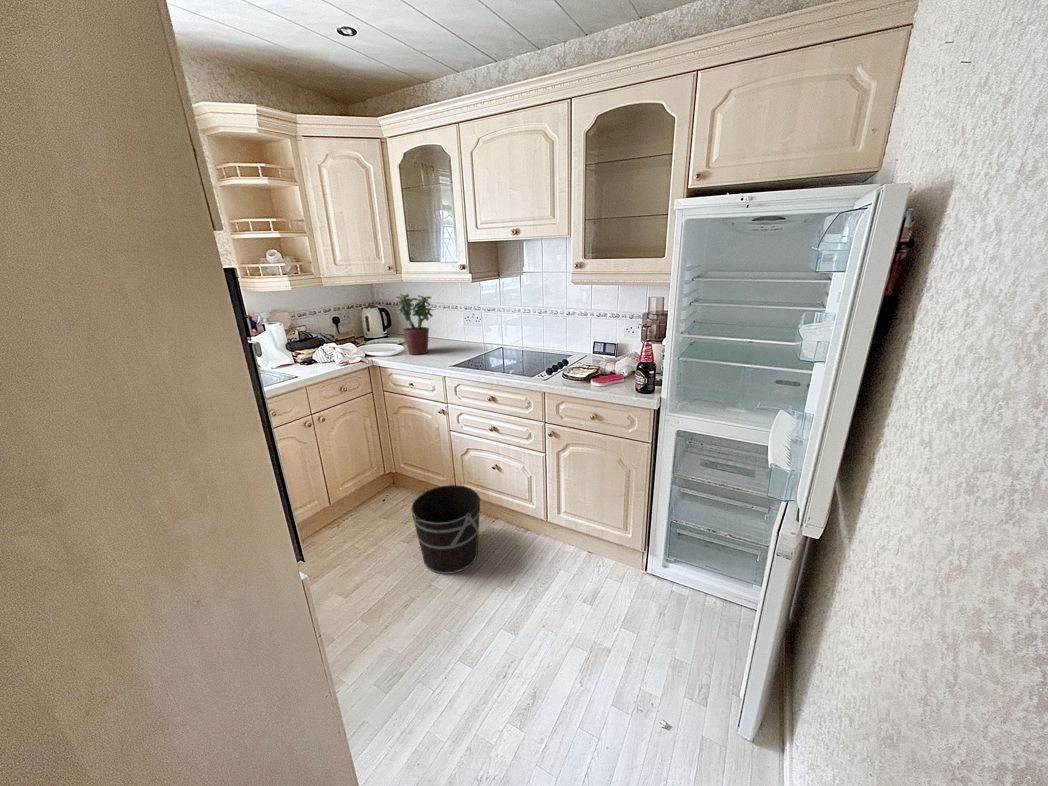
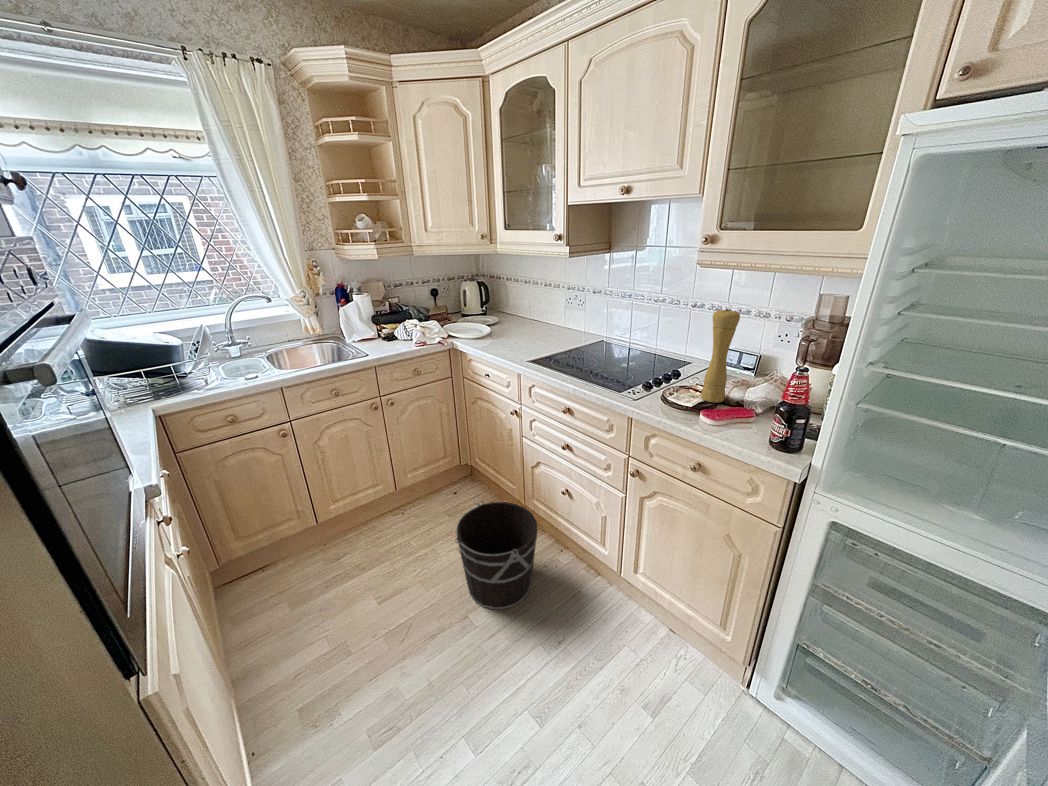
potted plant: present [396,294,432,355] -> none [482,268,526,340]
pepper mill: none [587,310,605,375] -> present [701,309,740,402]

